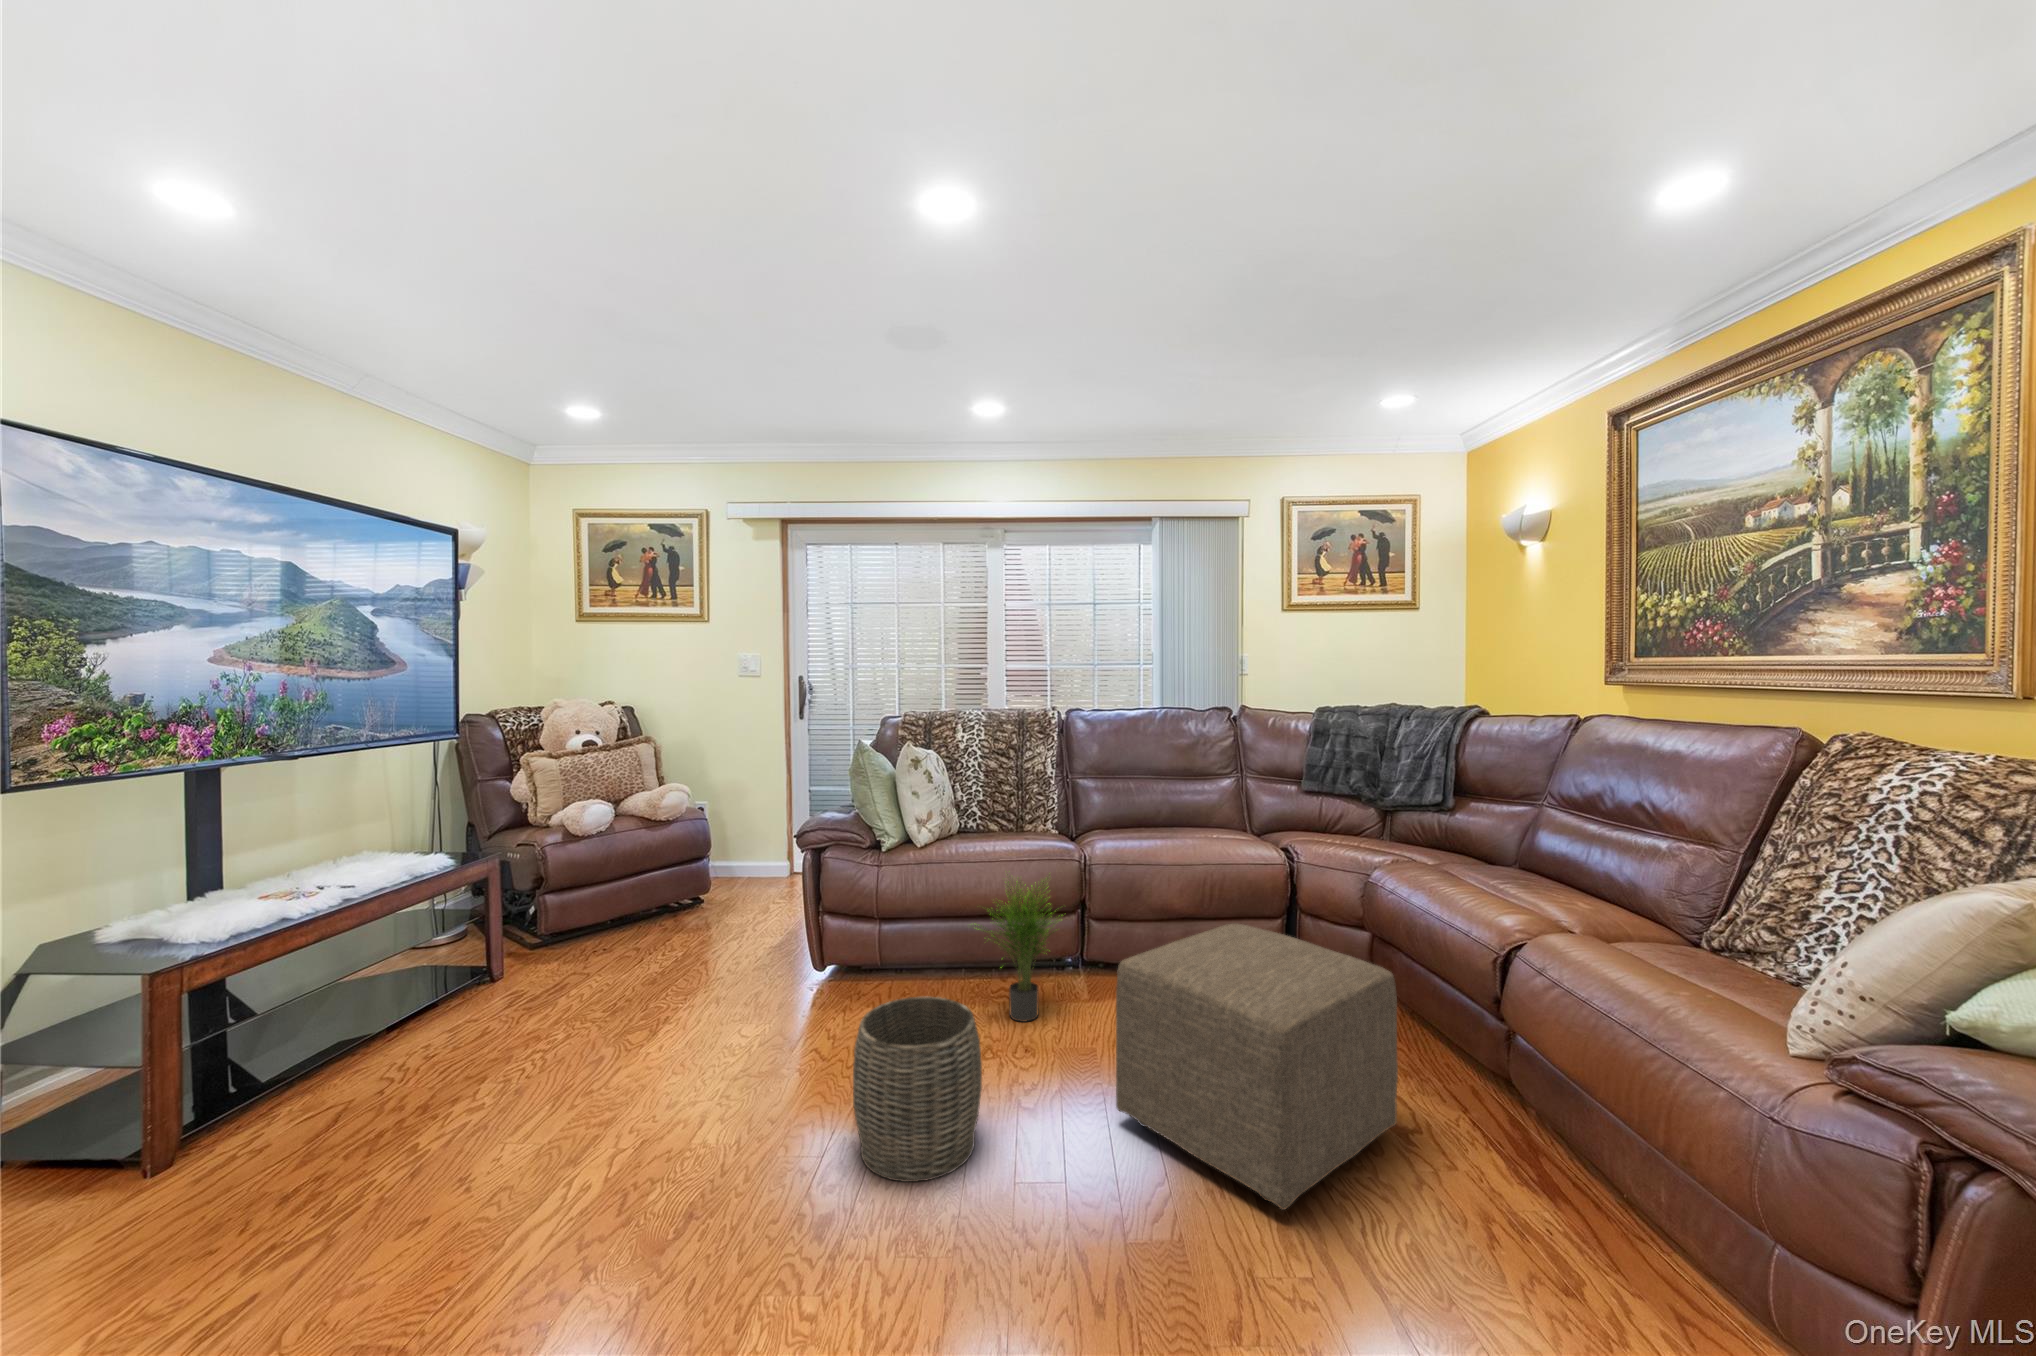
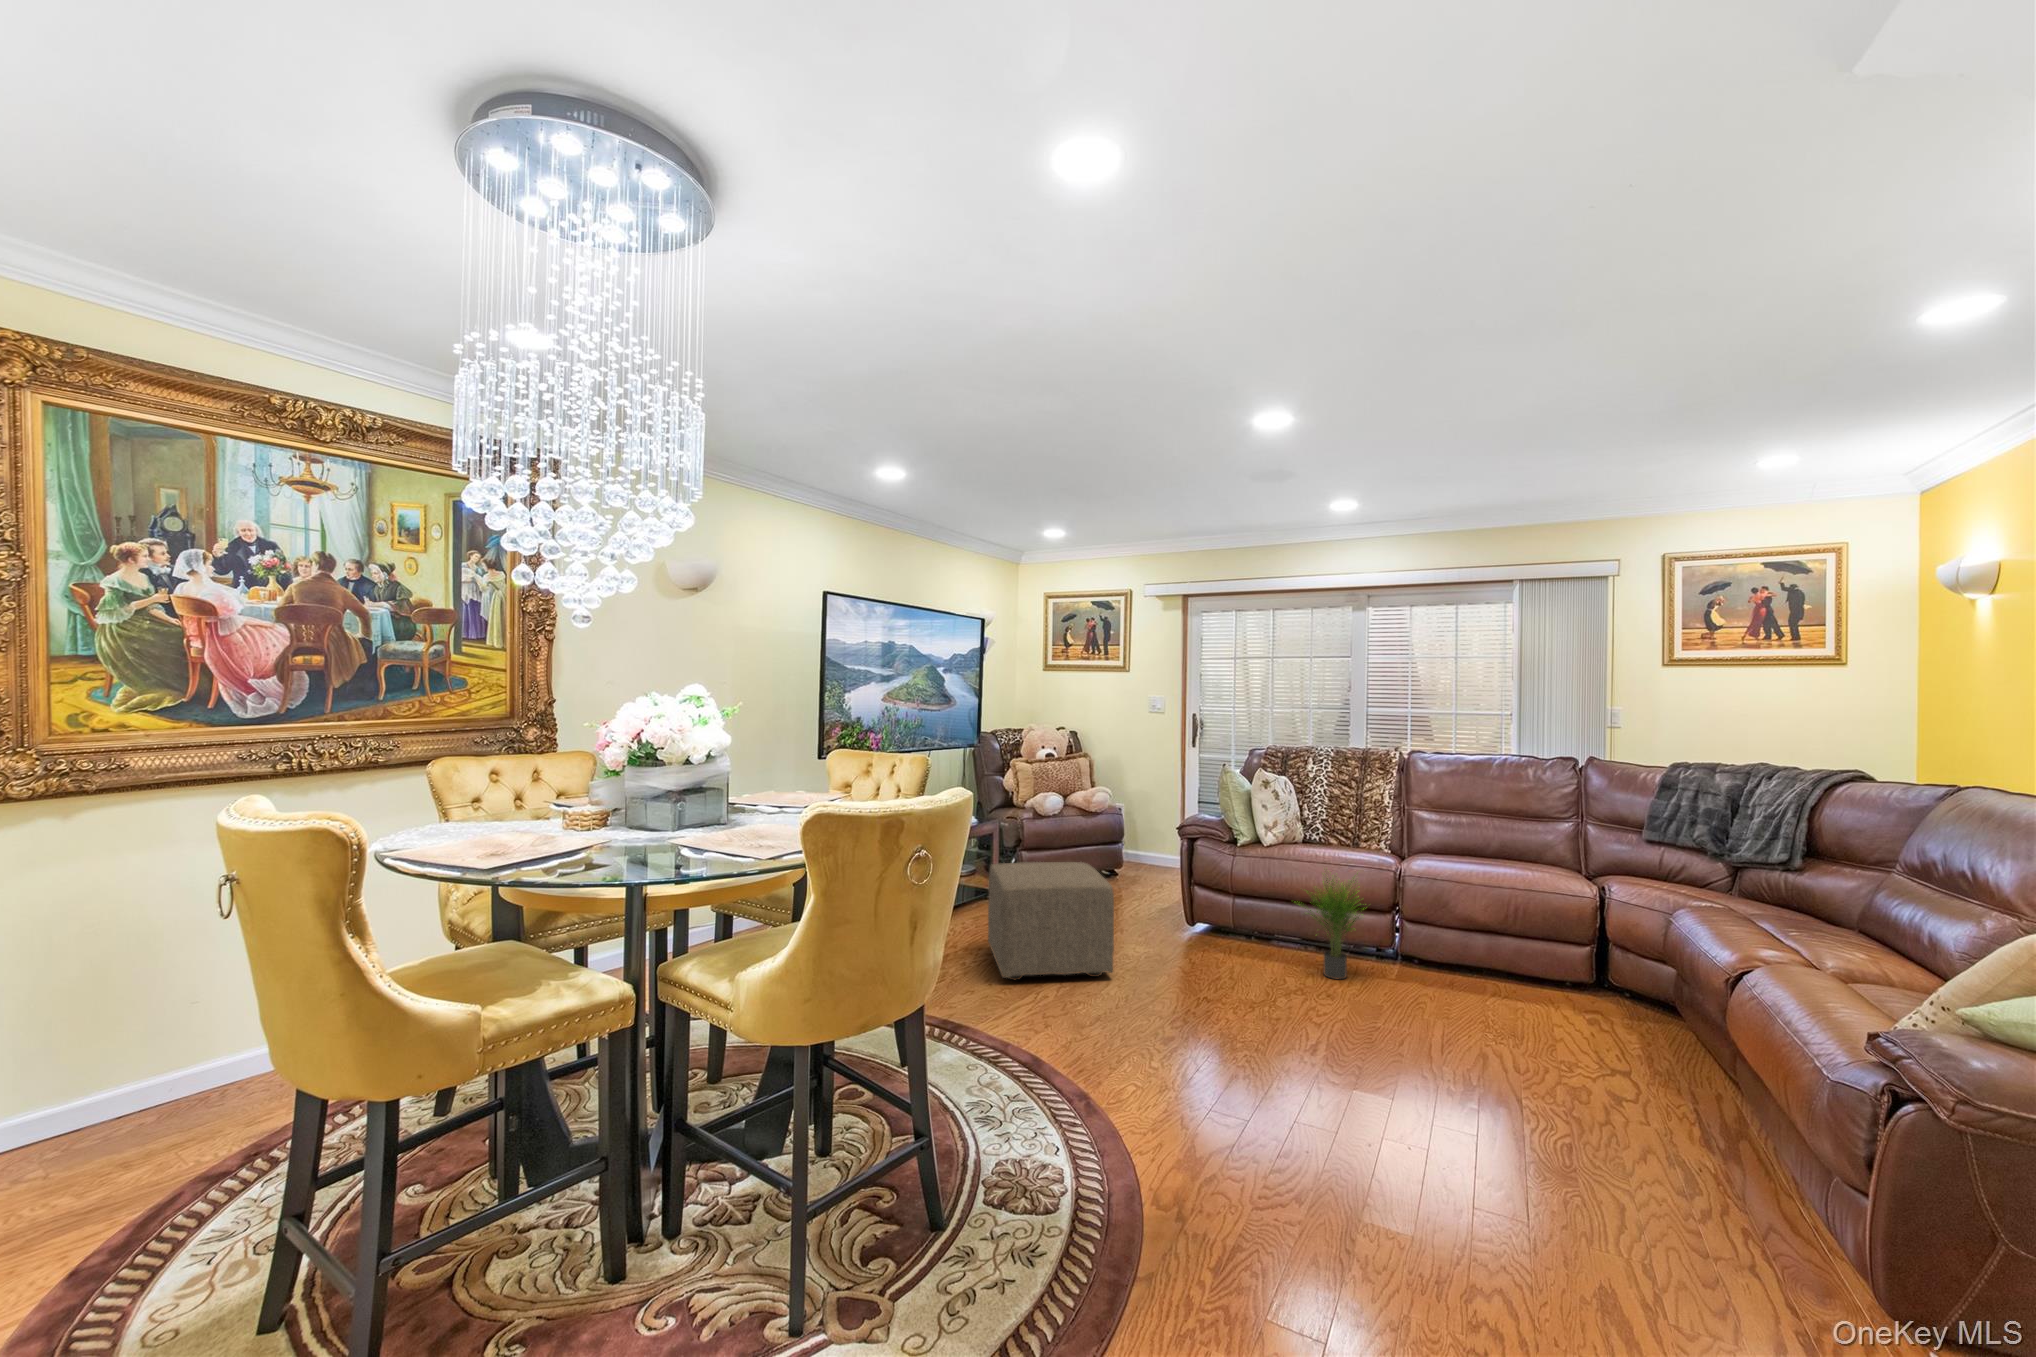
ottoman: present [1116,924,1398,1210] -> present [988,862,1114,980]
woven basket: present [853,997,982,1182] -> none [1195,928,1277,1033]

